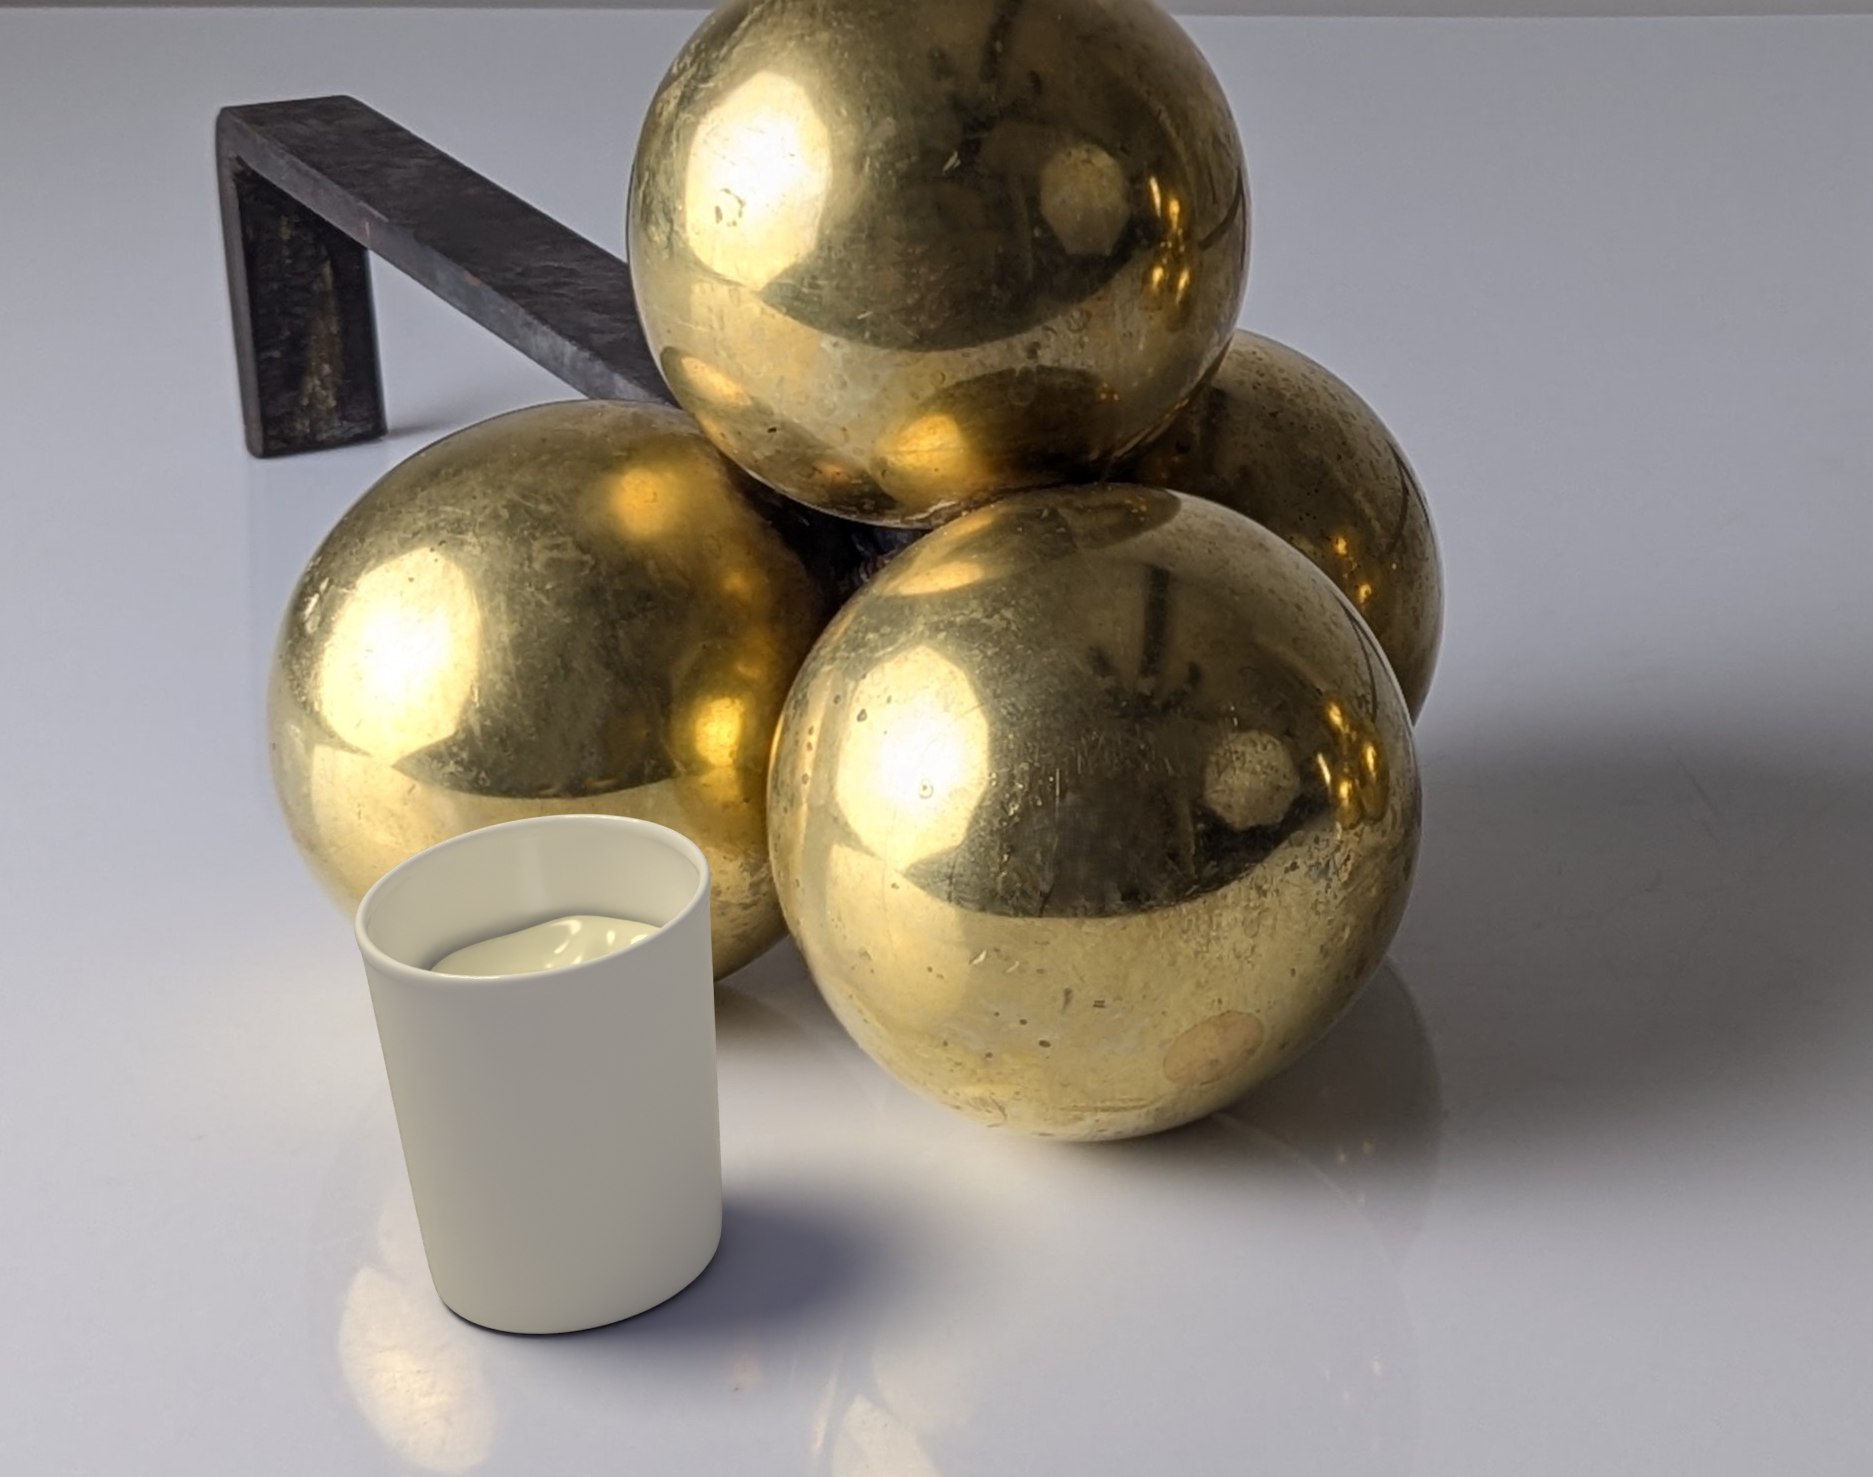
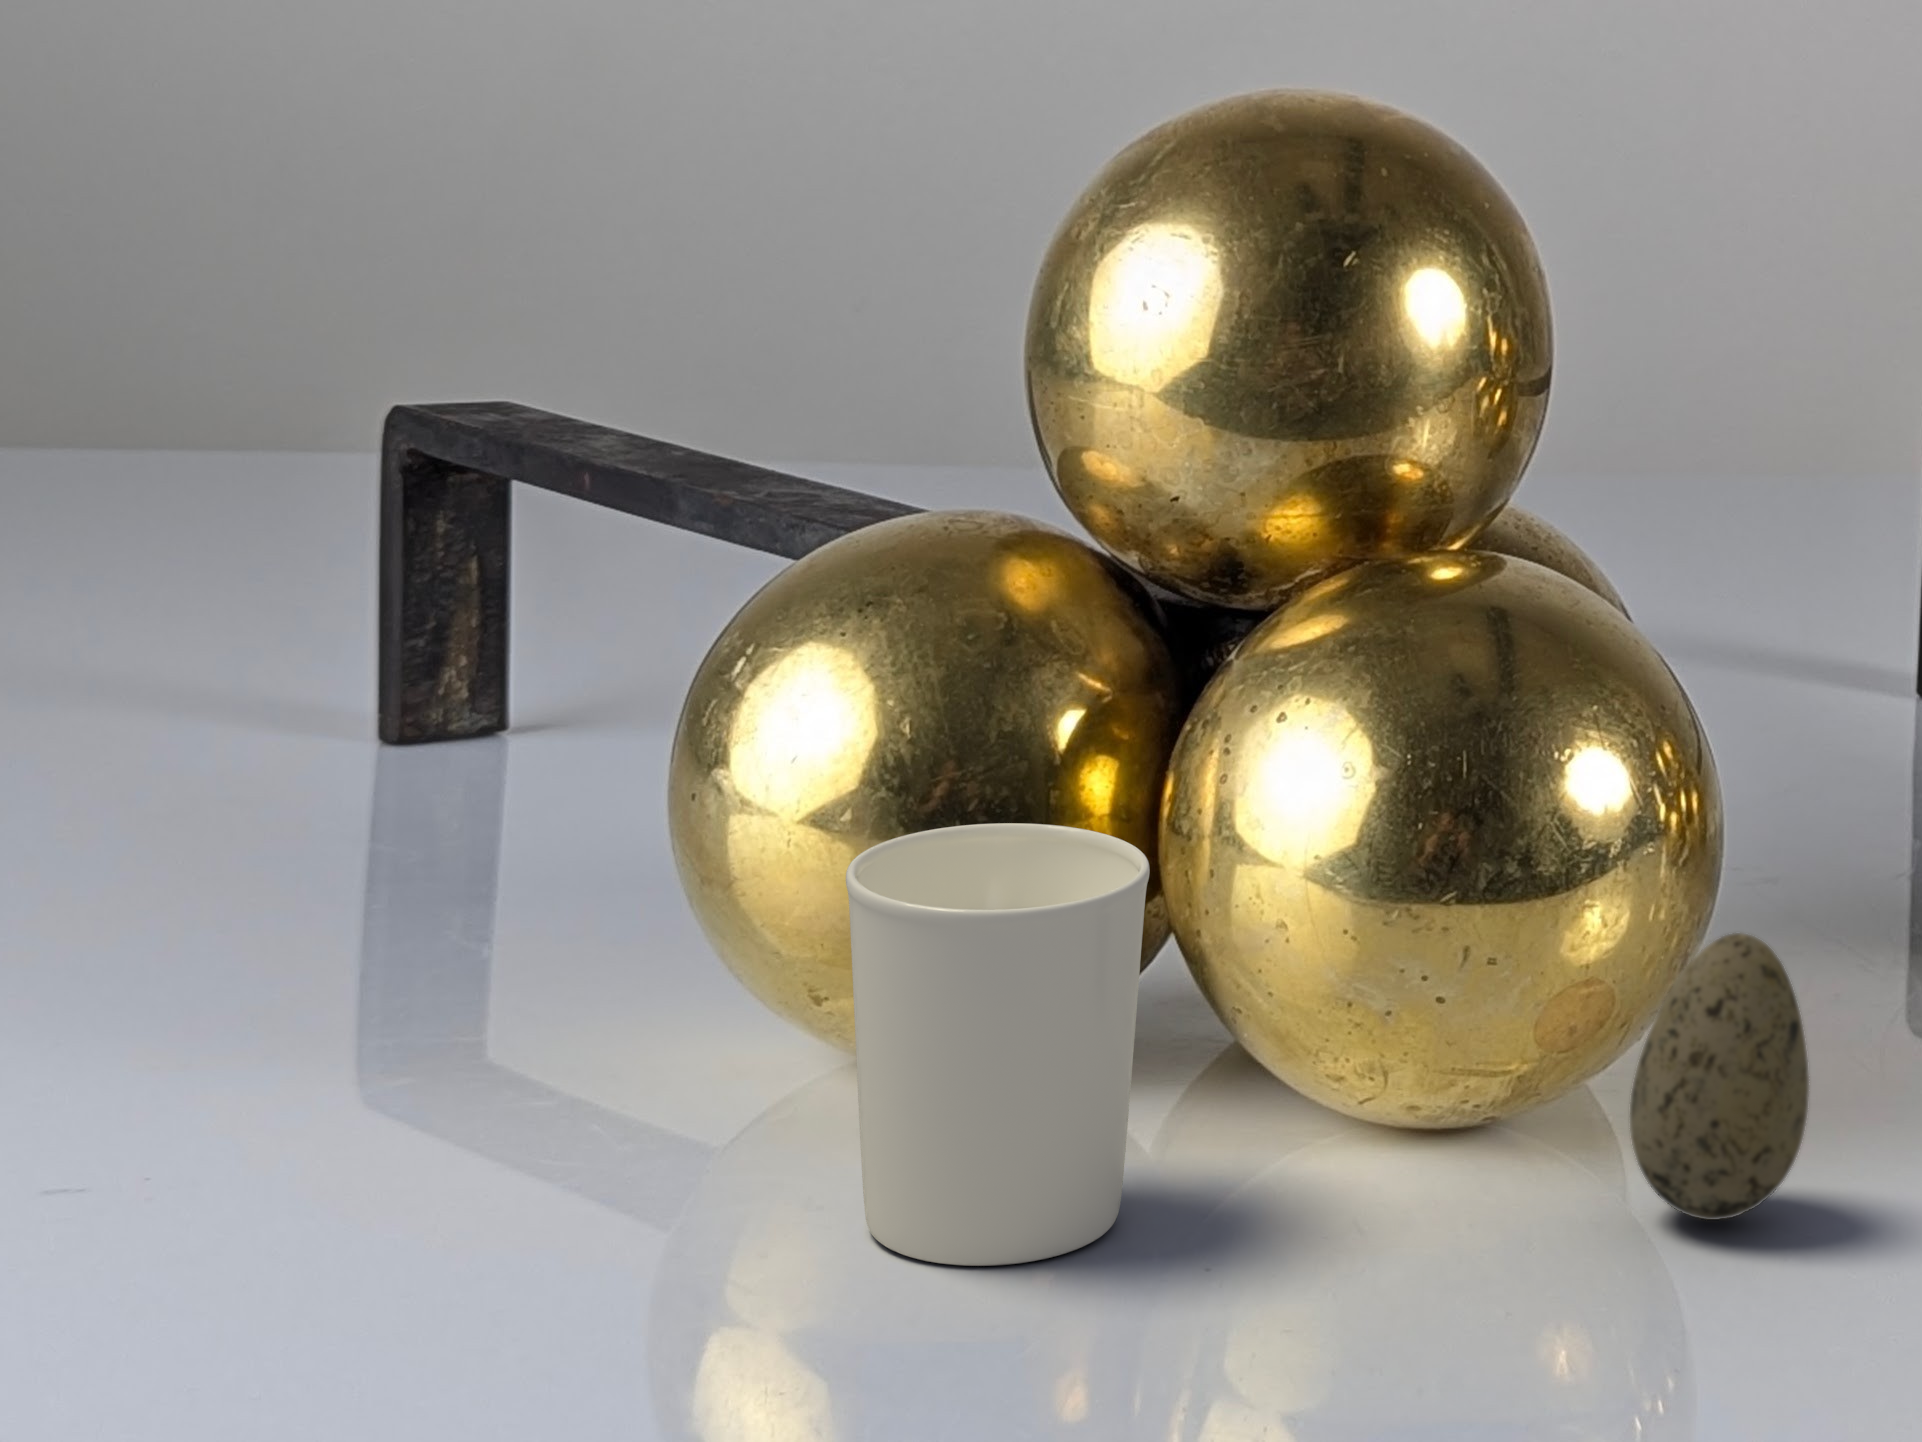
decorative egg: none [1282,965,1487,1272] -> present [1630,933,1809,1220]

